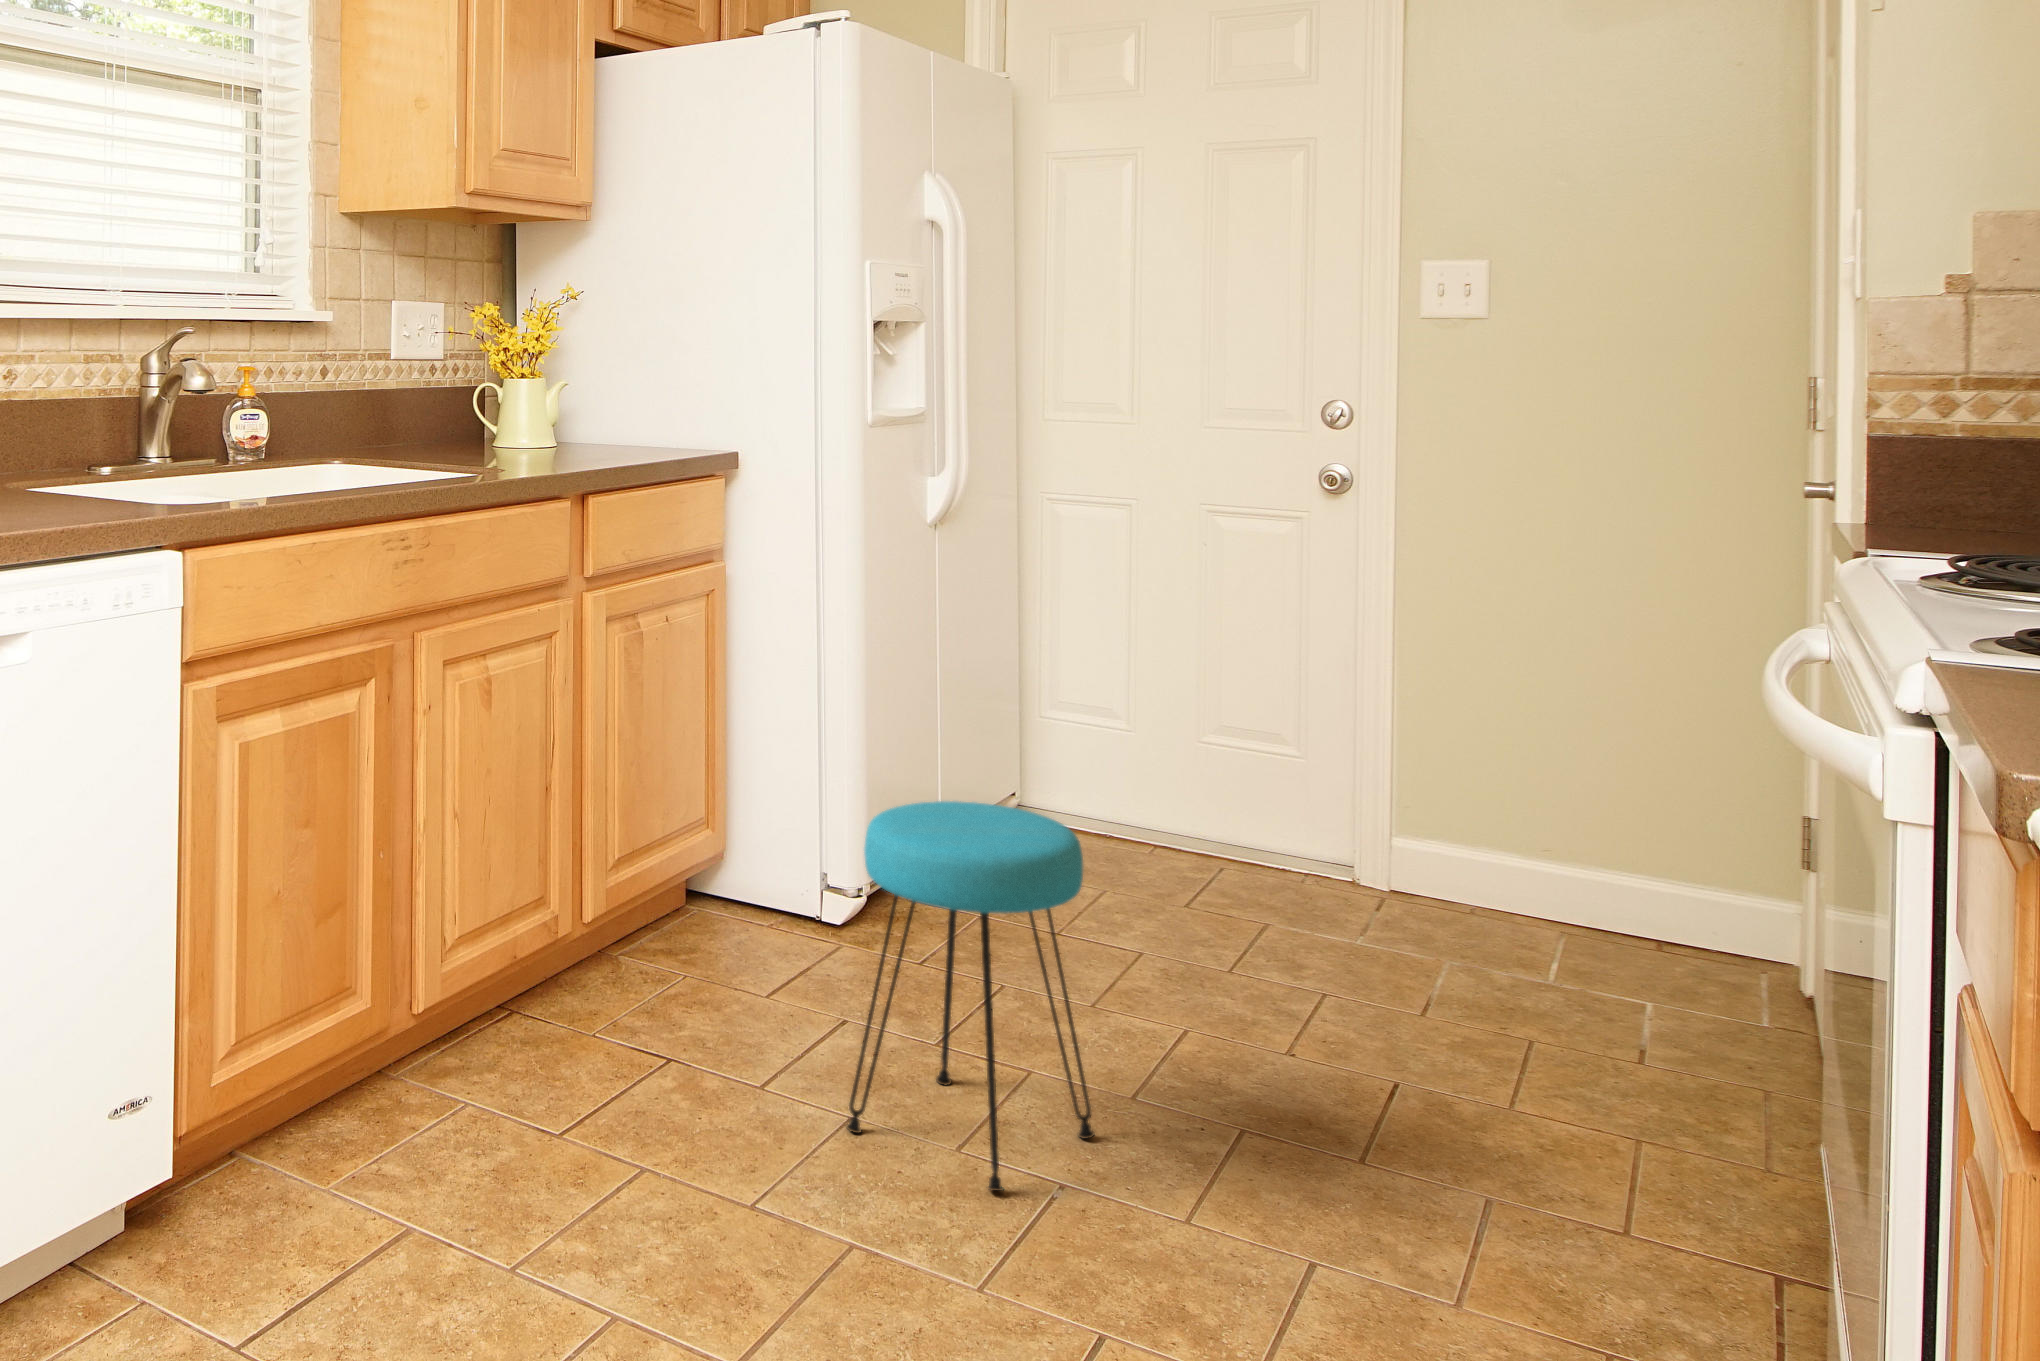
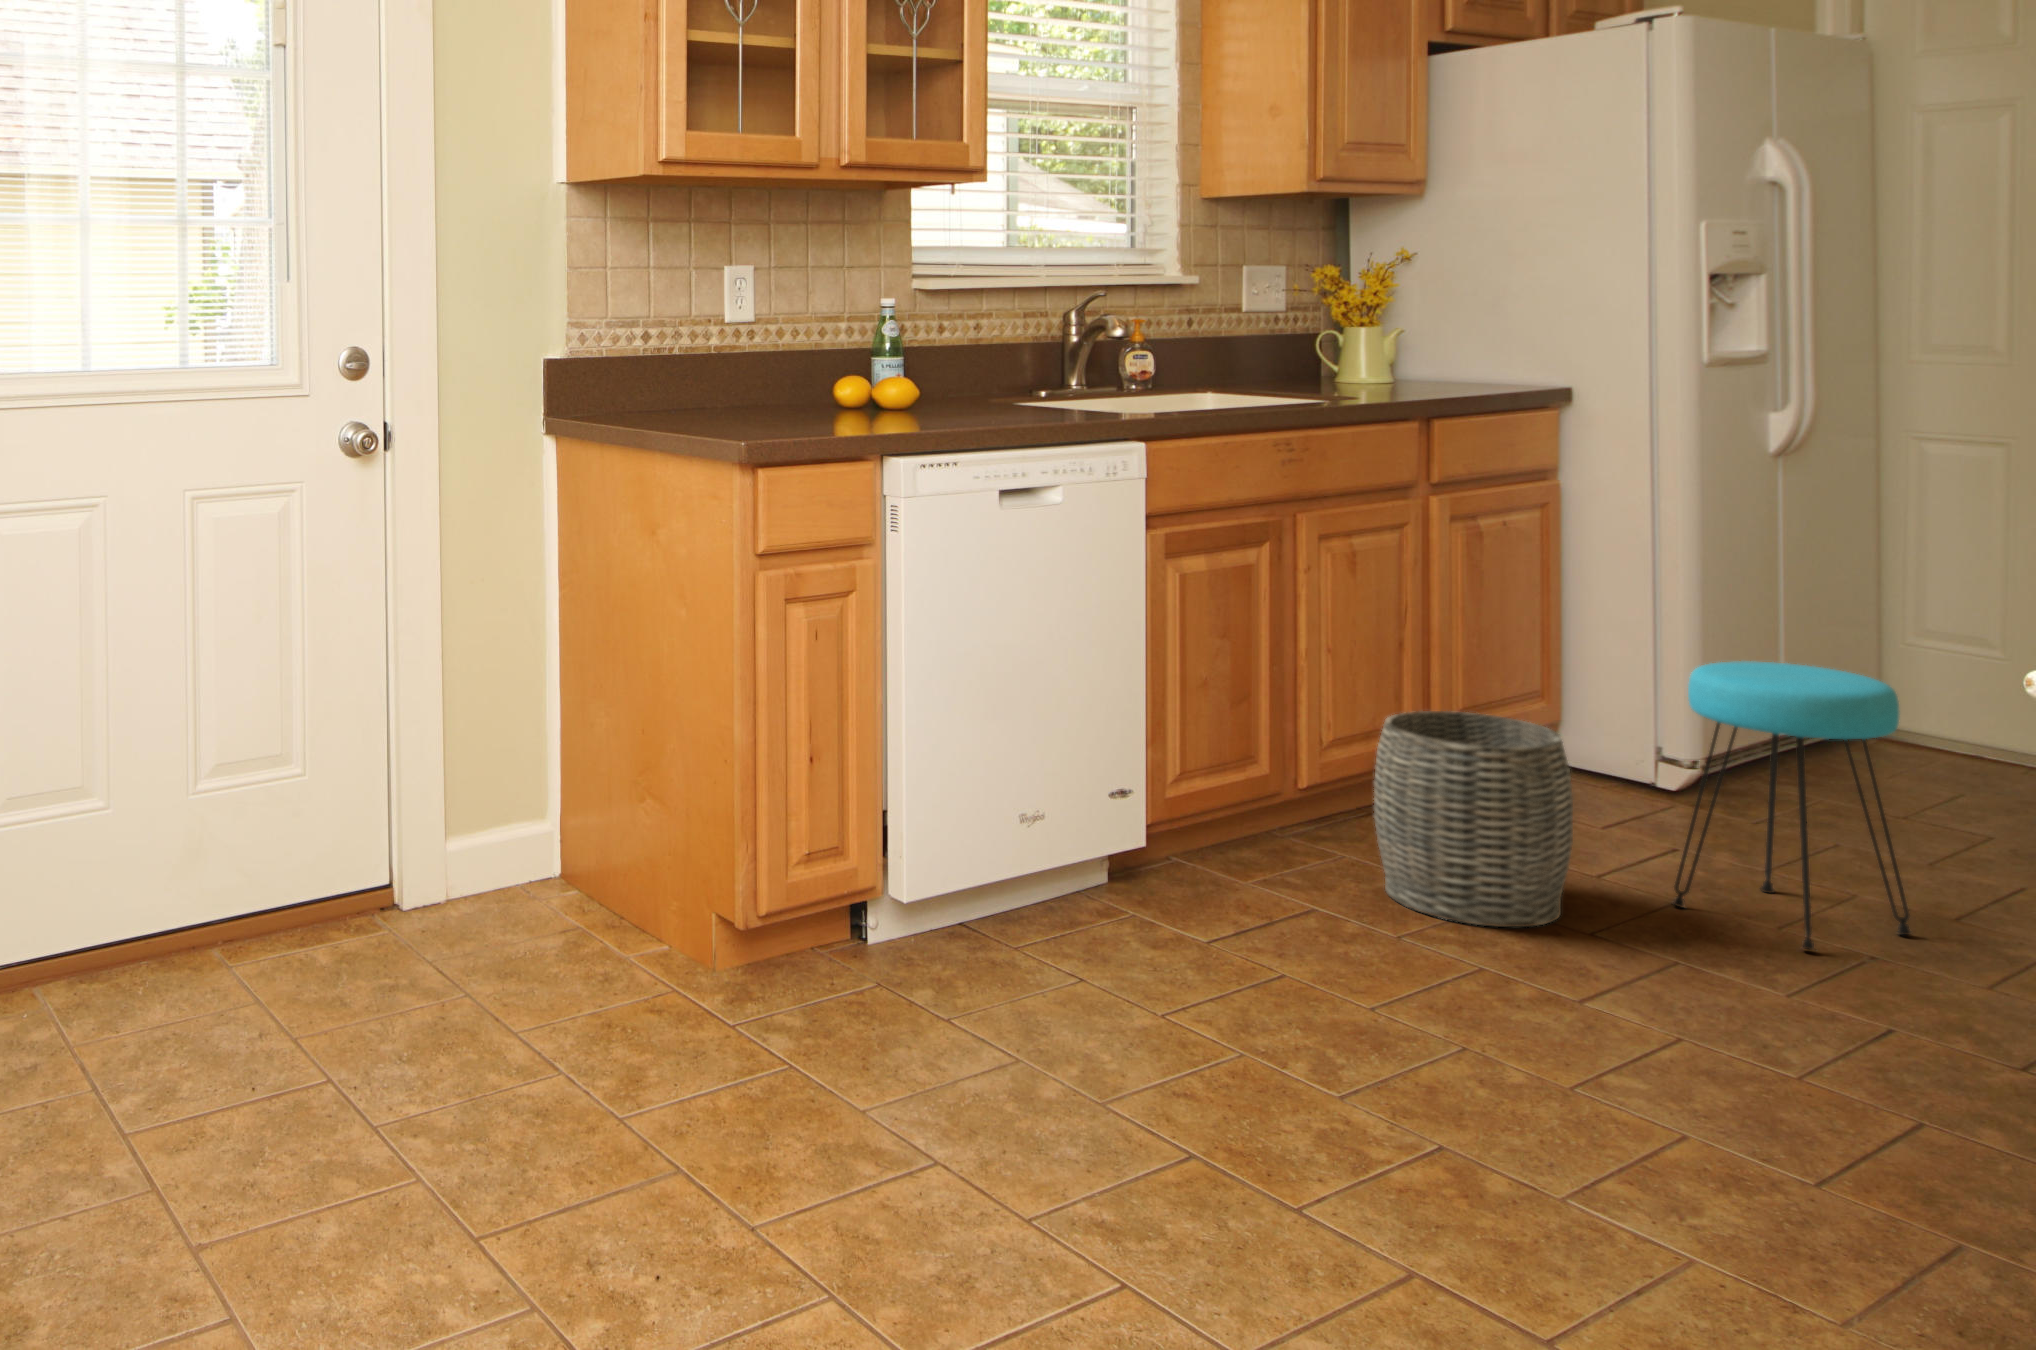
woven basket: none [502,897,737,1220] -> present [1374,711,1573,927]

